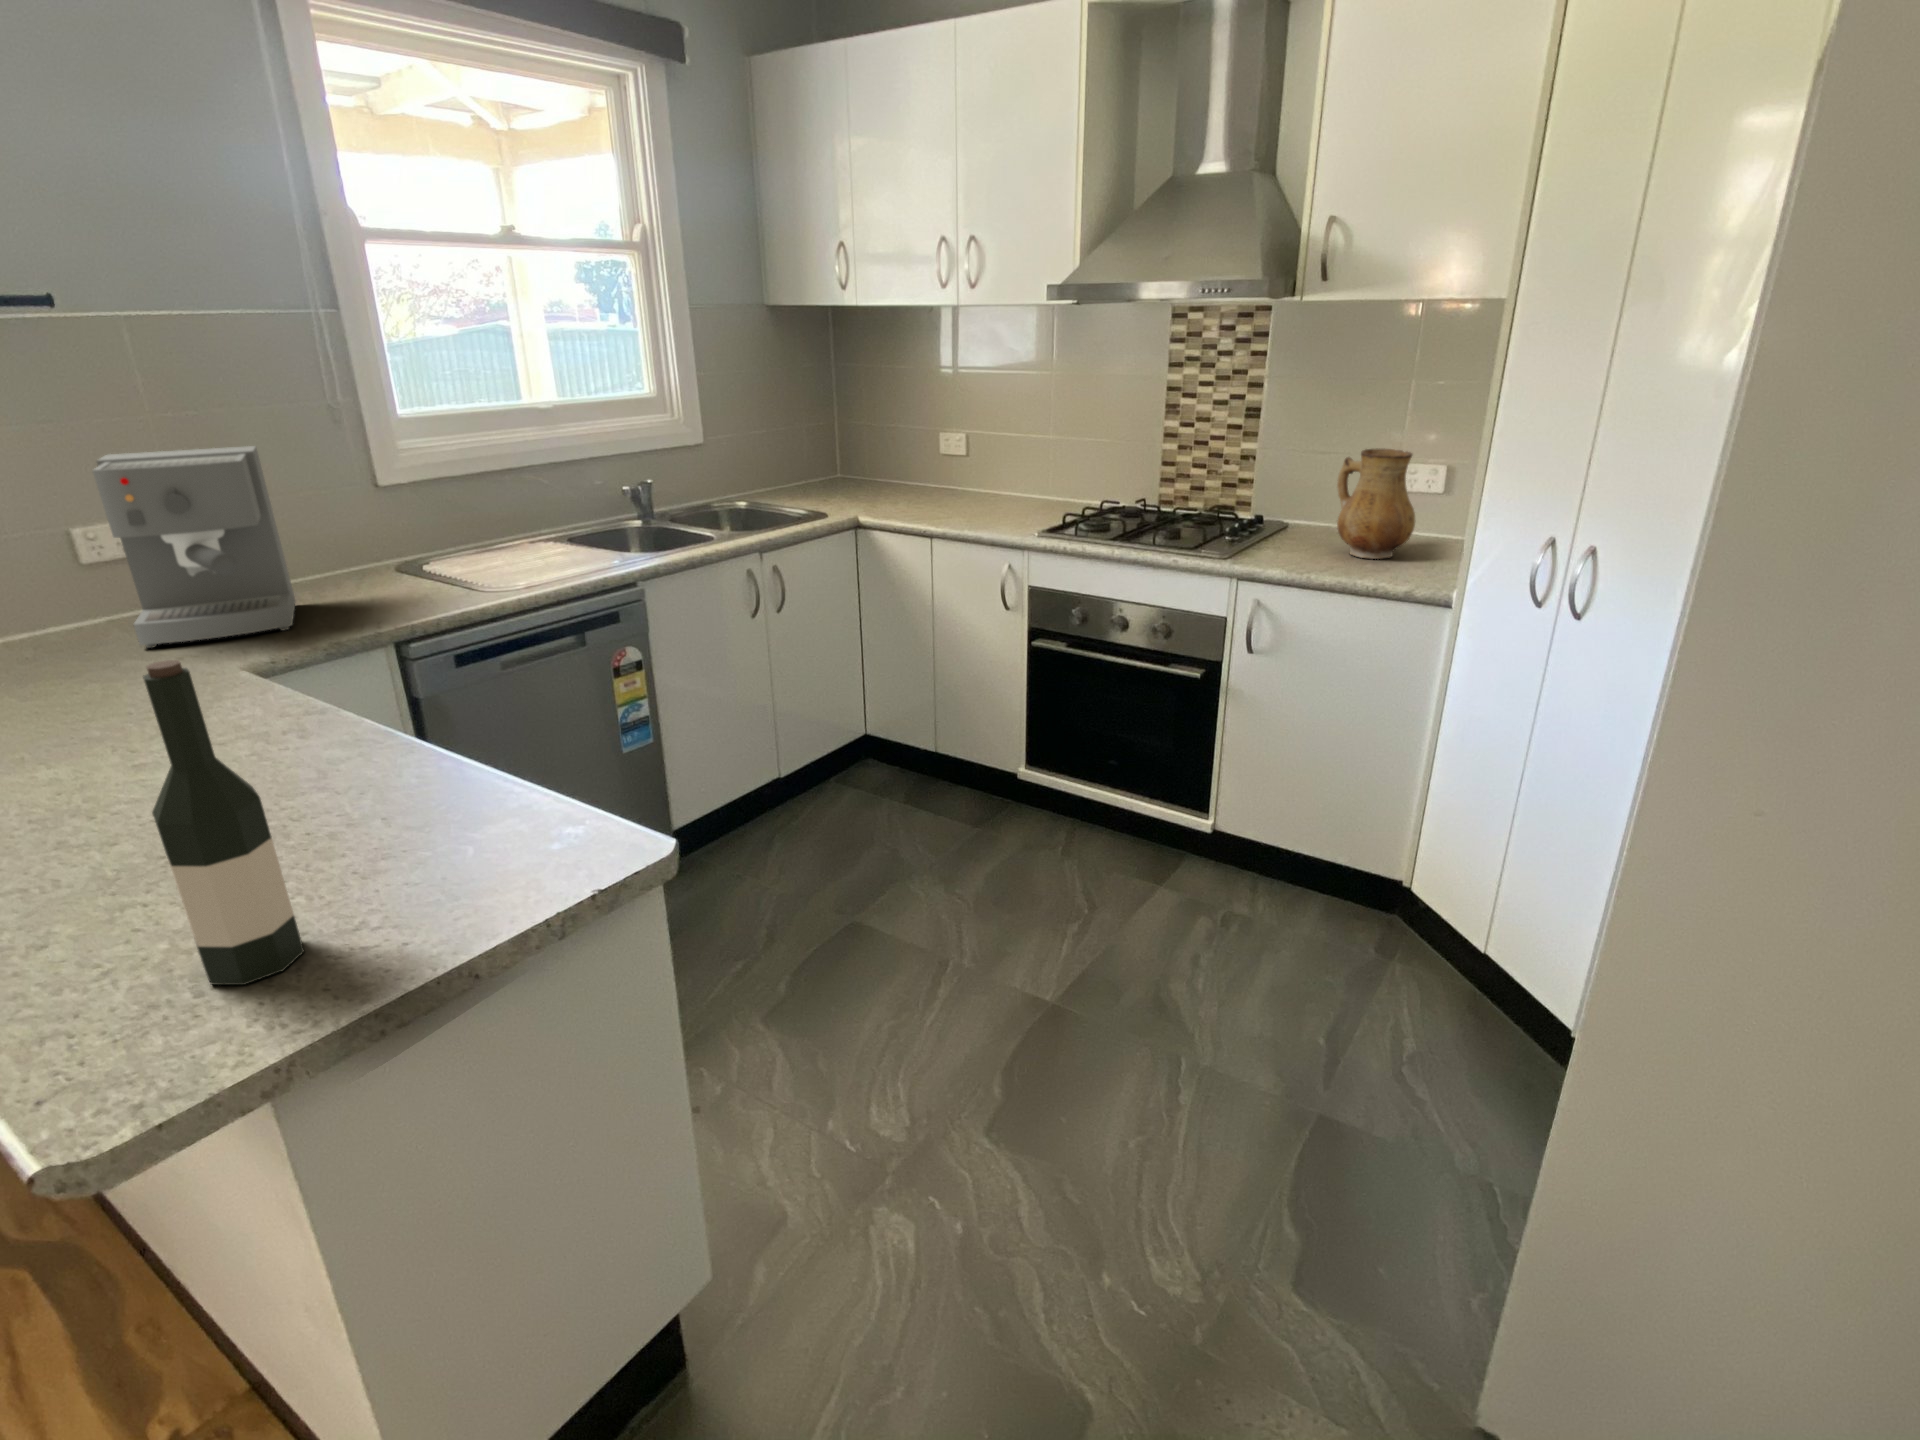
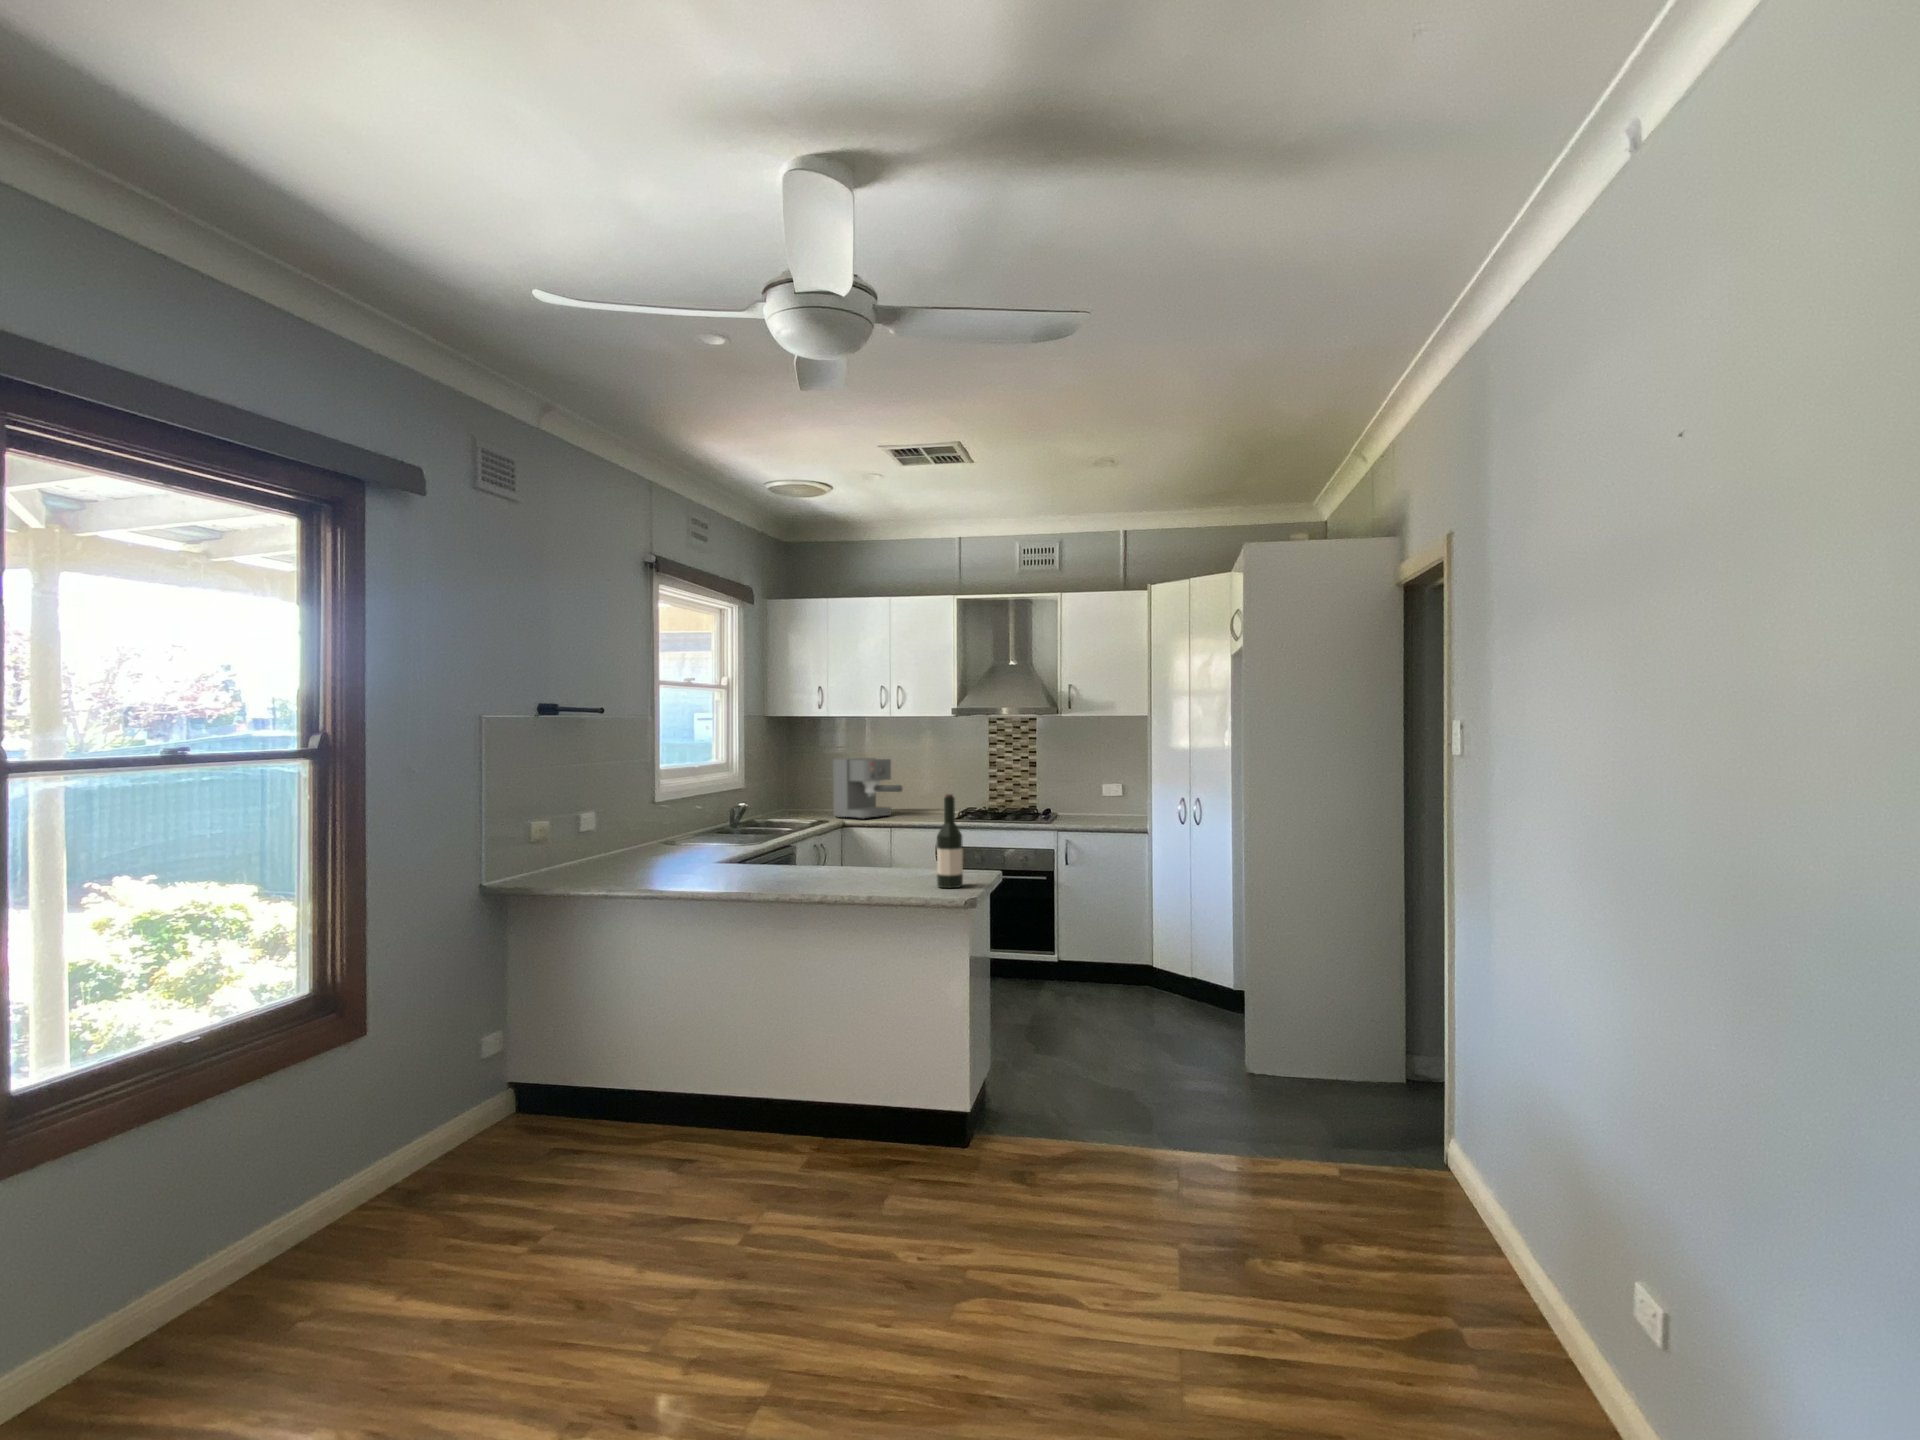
coffee maker: present [93,446,296,648] -> present [833,758,903,819]
ceramic pitcher: present [1337,448,1415,559] -> none [1086,774,1122,820]

